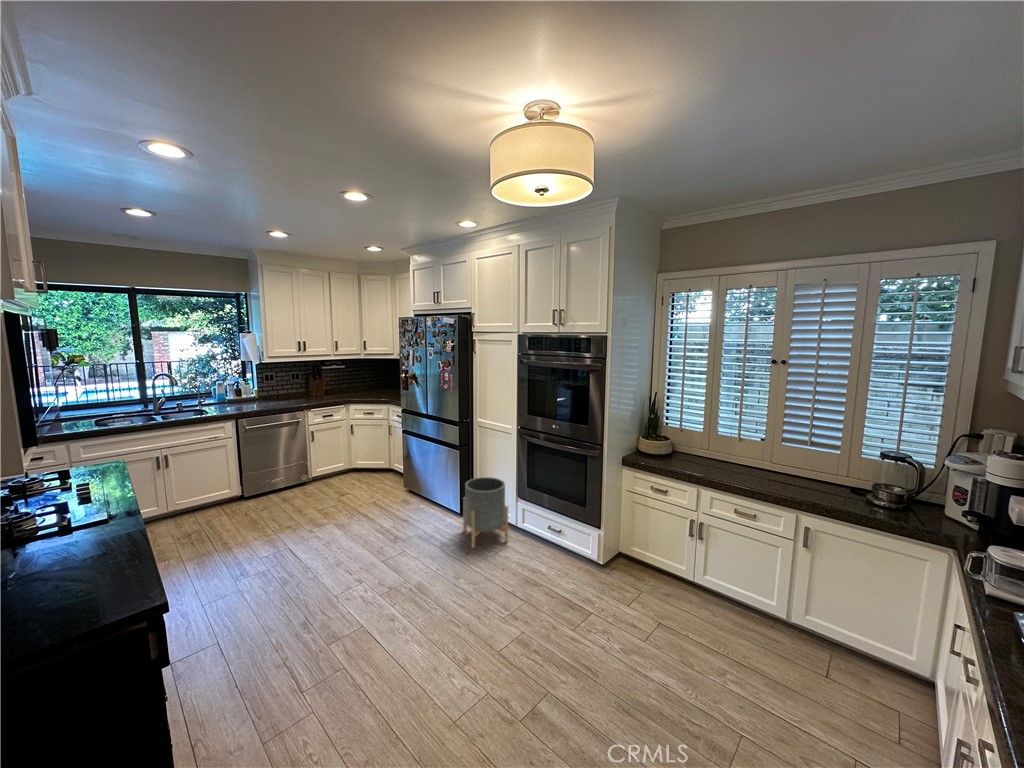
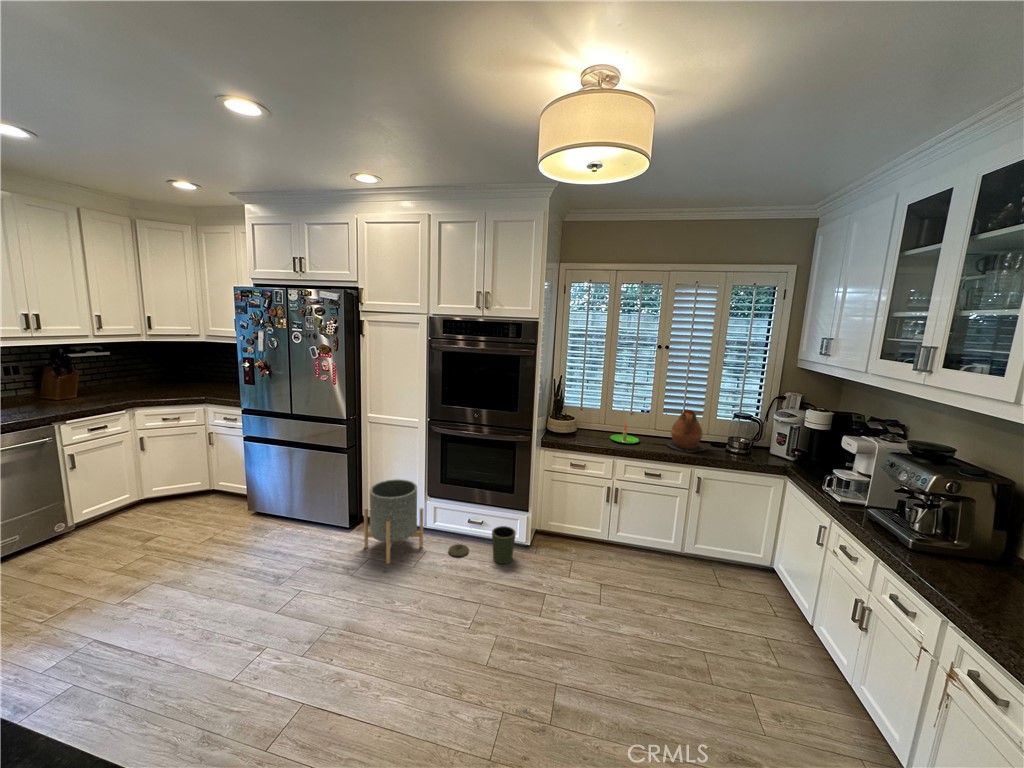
ceramic pitcher: none [771,439,831,496] -> present [667,409,706,452]
candle: none [704,449,740,473] -> present [610,424,639,443]
trash can: none [526,538,584,575] -> present [448,526,516,564]

